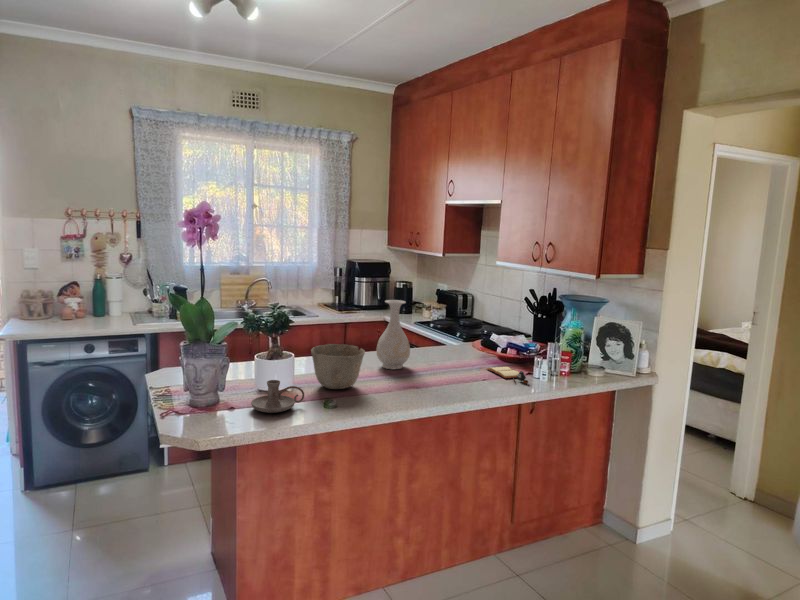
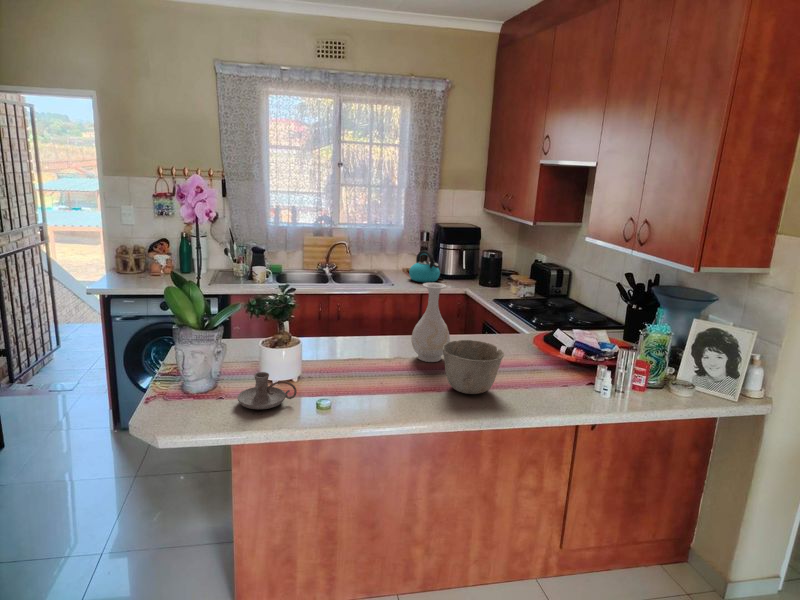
kettle: none [329,284,358,314] -> present [409,250,440,282]
ceramic bowl: present [311,344,365,389] -> present [443,340,504,394]
book: present [487,367,528,383] -> none [540,371,582,399]

